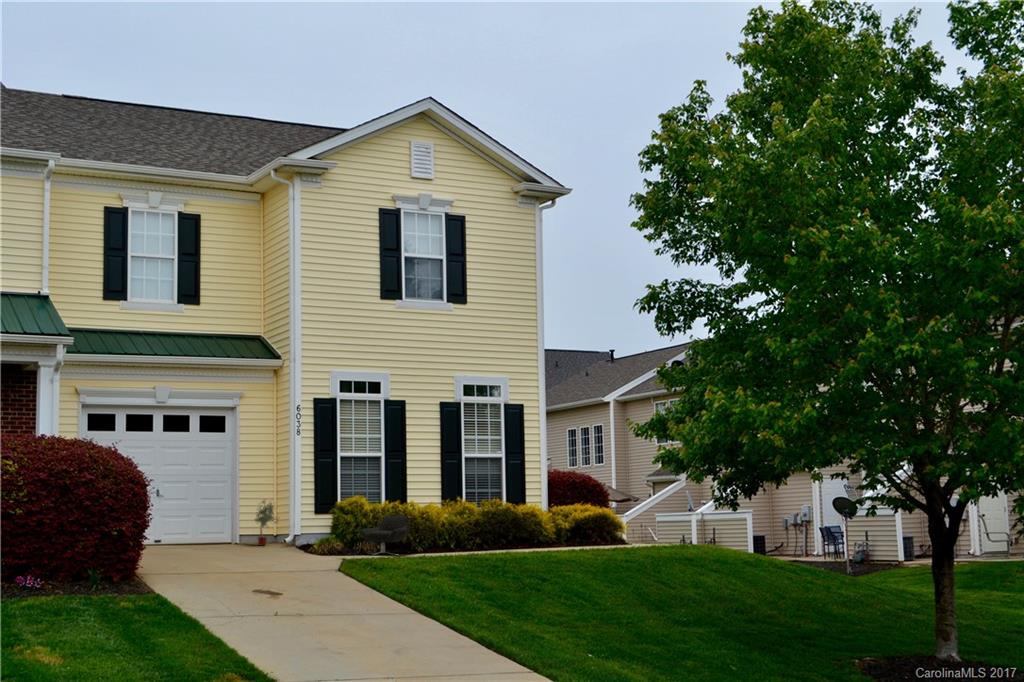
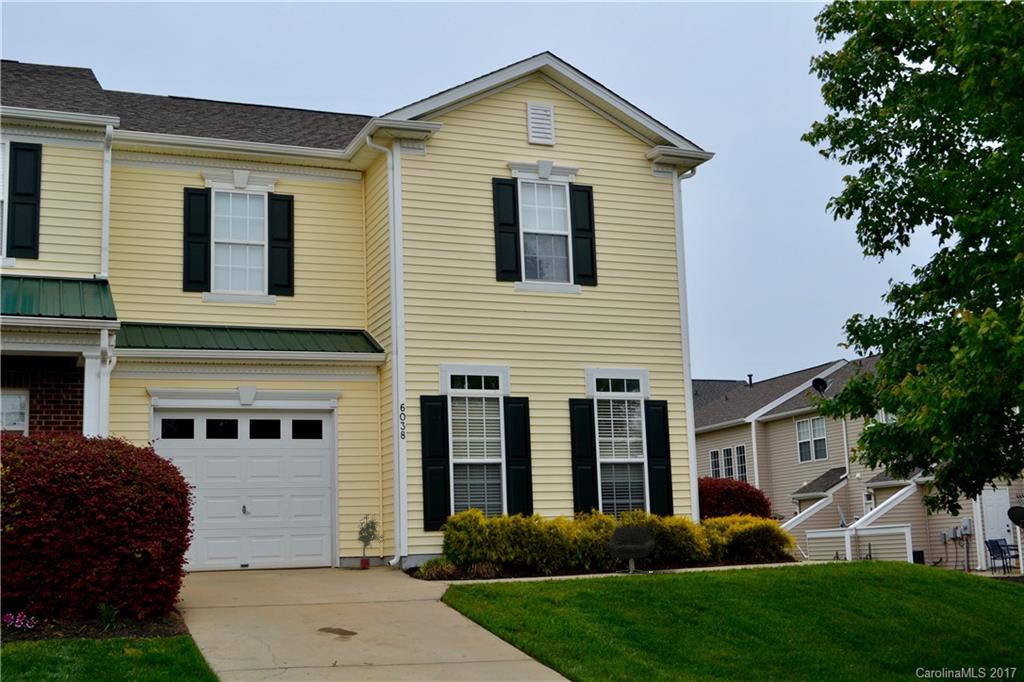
lounge chair: present [359,516,410,554] -> present [604,527,656,573]

